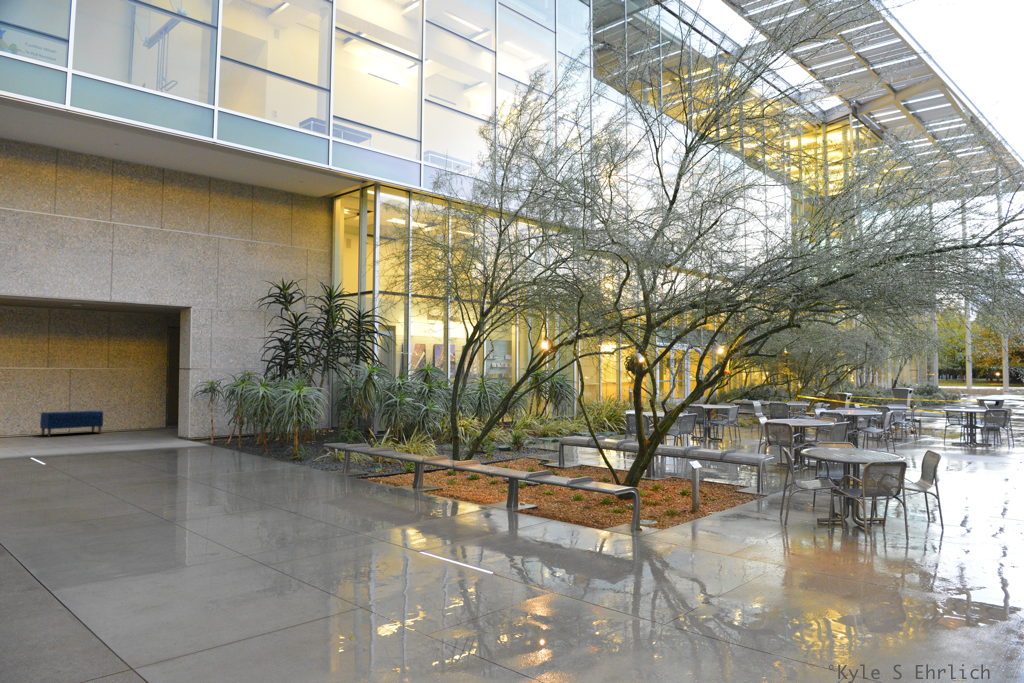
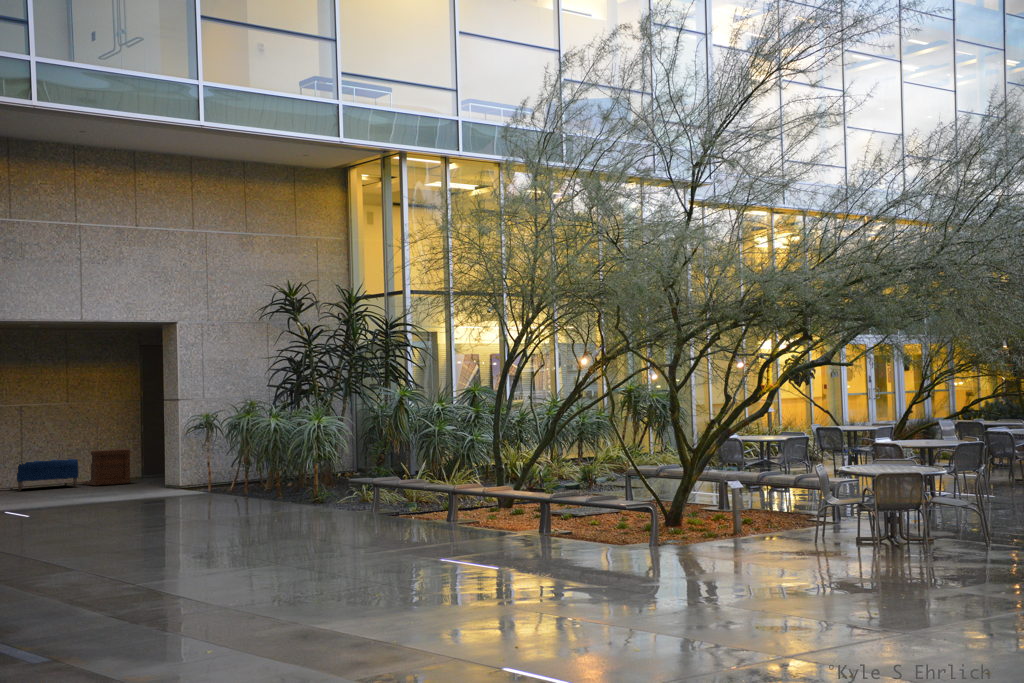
wooden crate: none [109,403,149,433] -> present [83,449,130,486]

